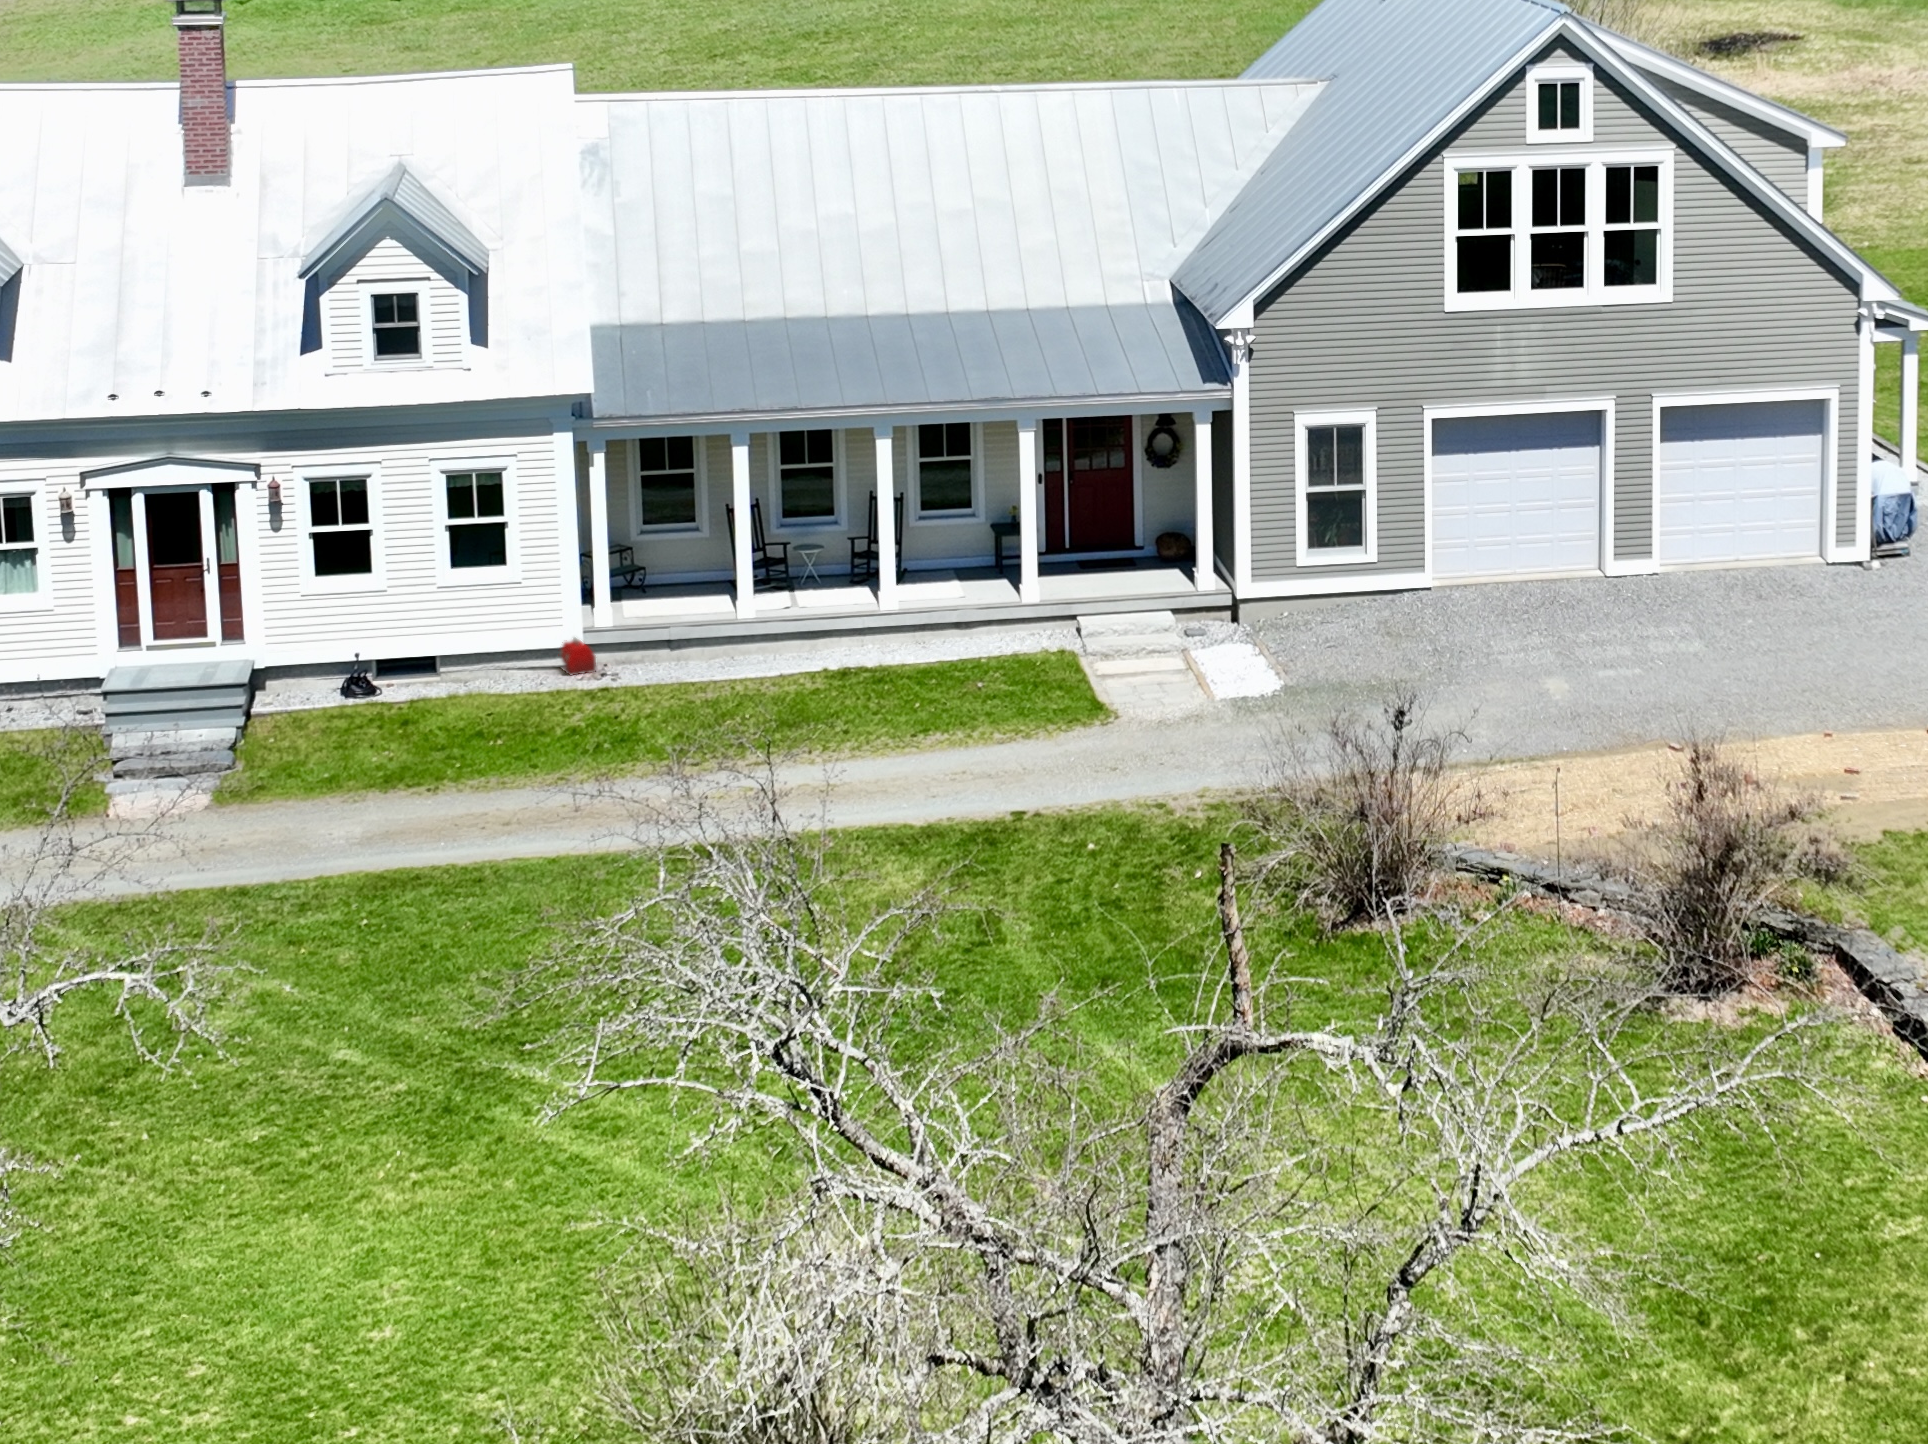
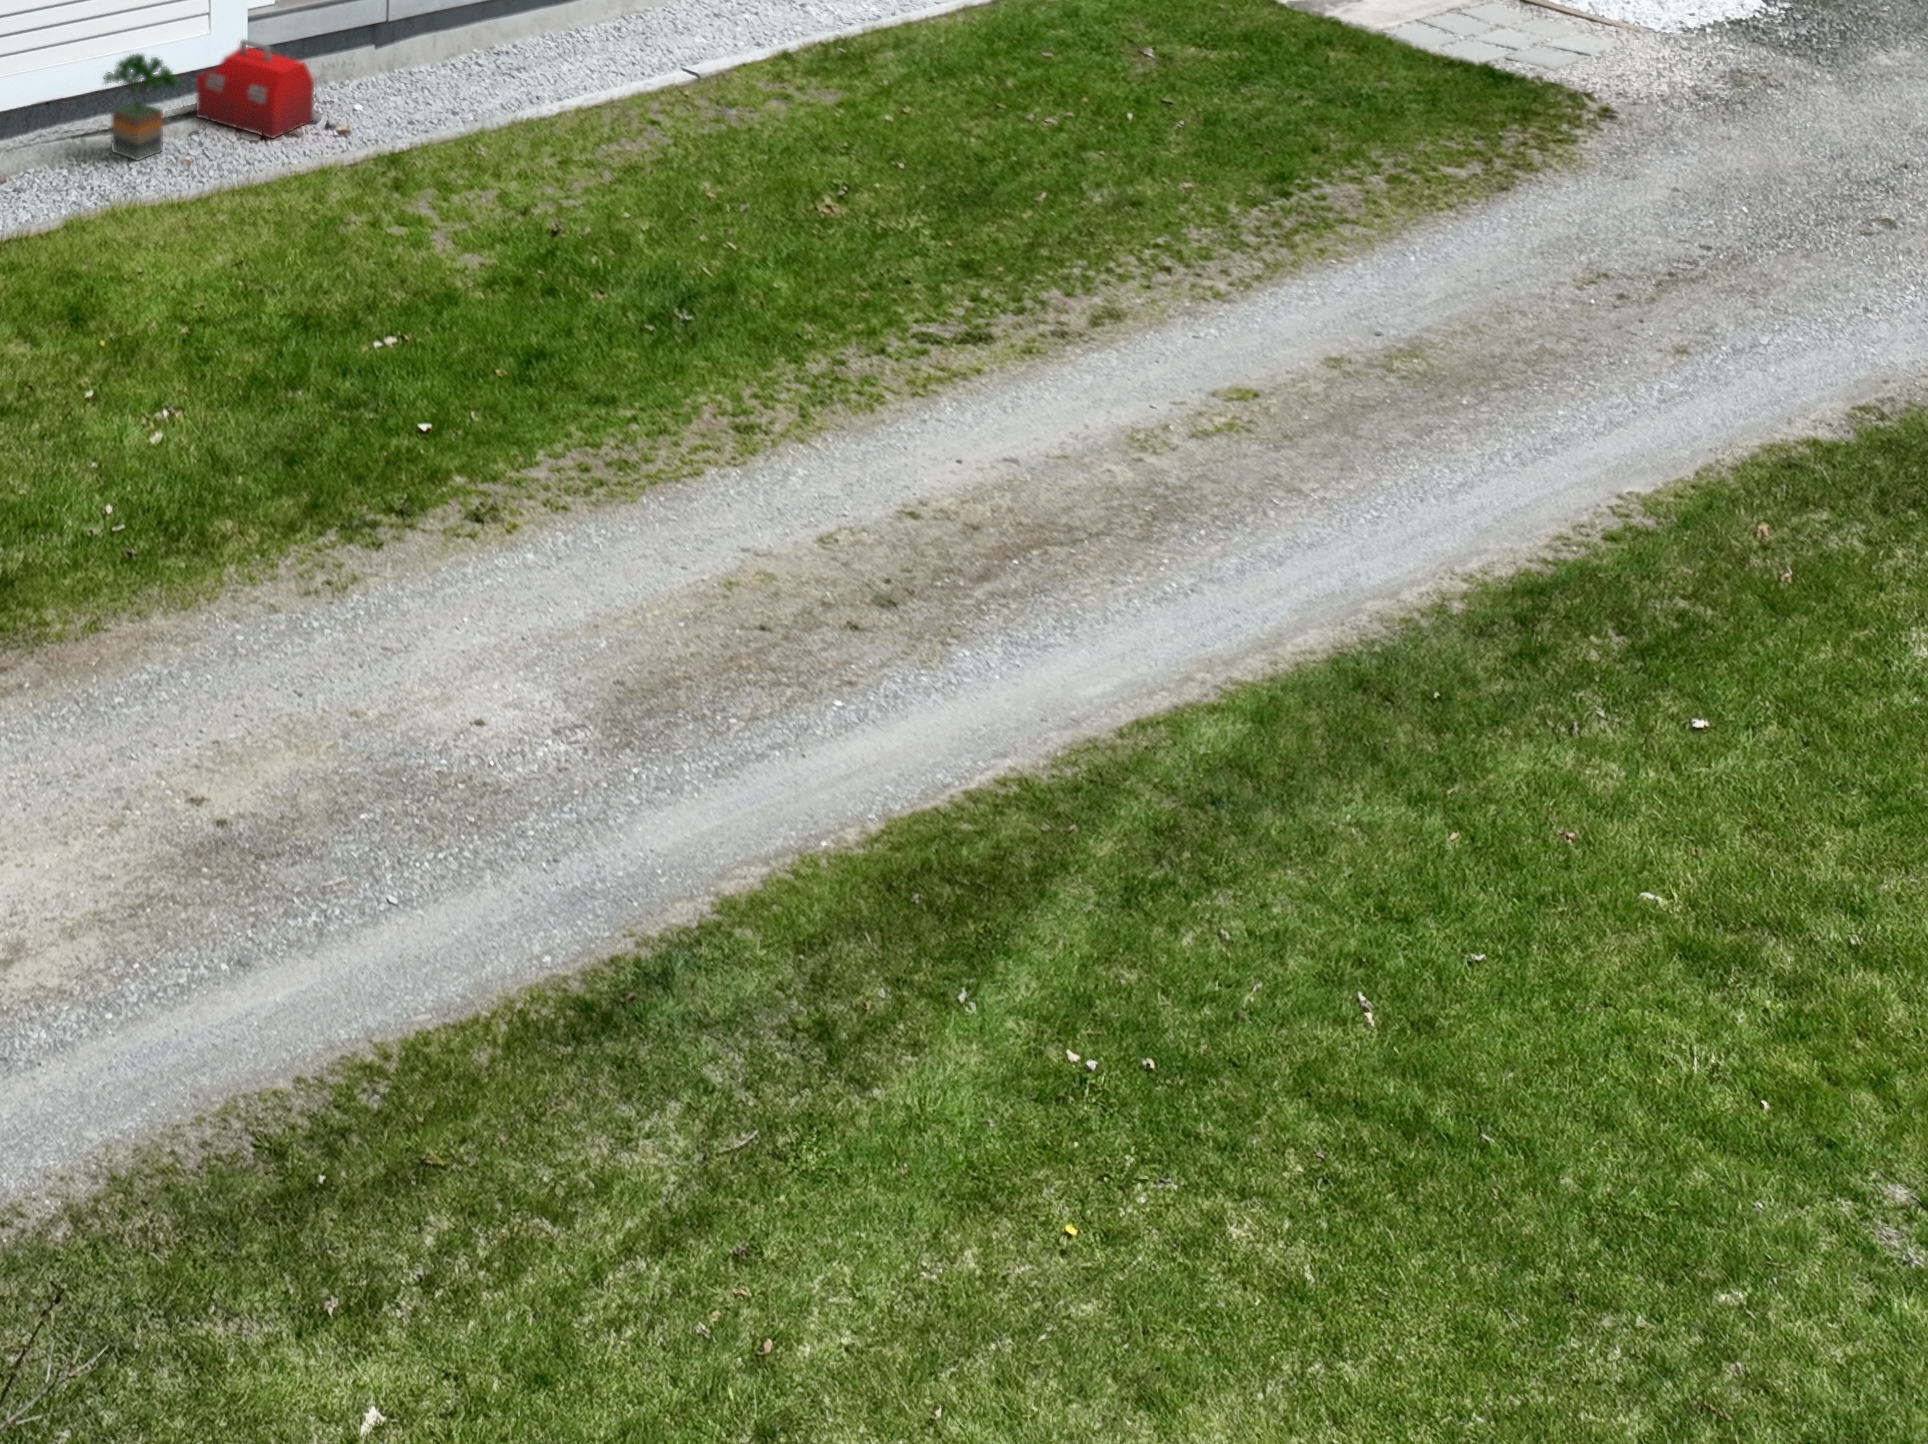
potted tree: none [500,636,529,678] -> present [103,53,178,160]

